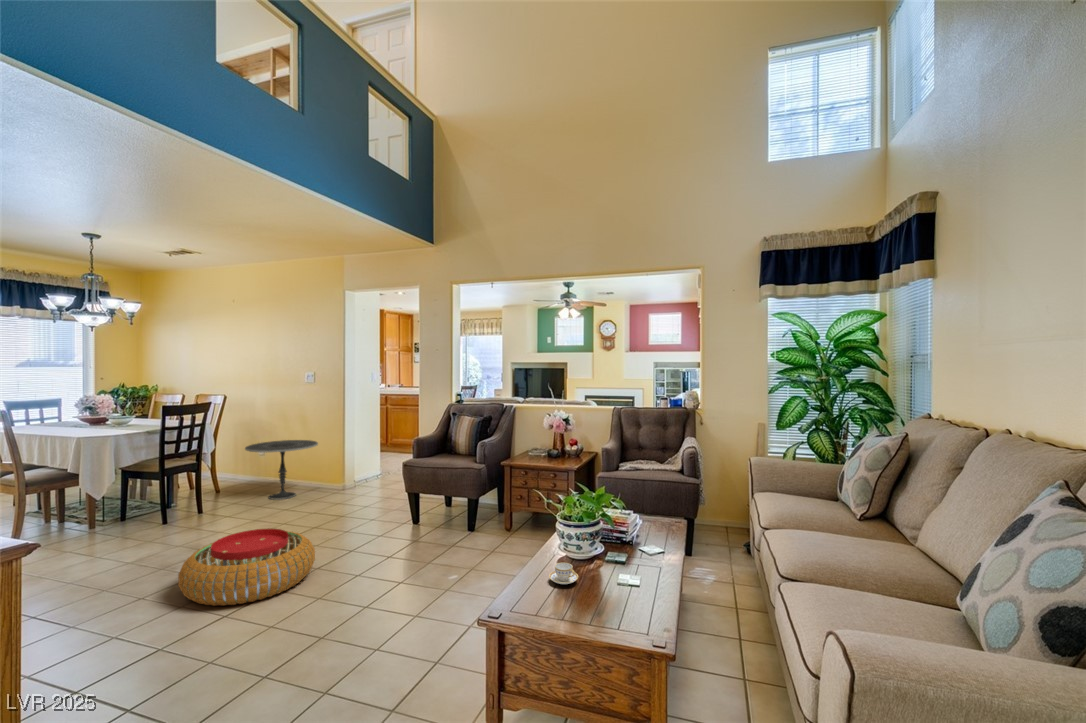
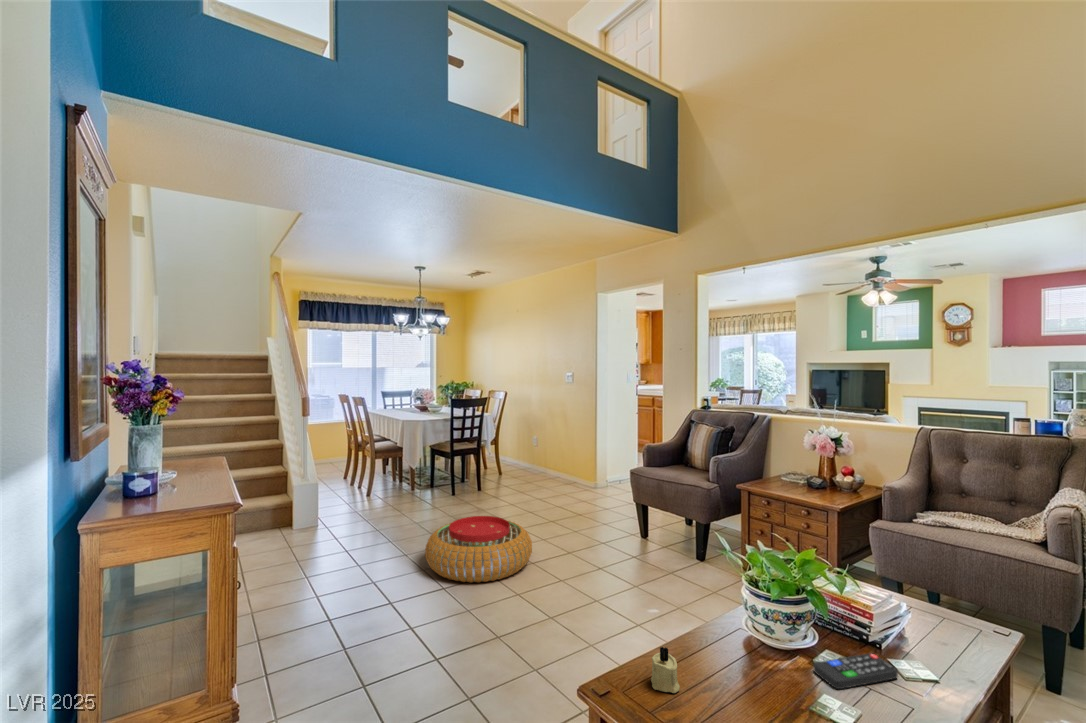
side table: present [245,440,318,500] -> none [514,435,574,490]
remote control: none [609,548,649,572] -> present [814,653,898,689]
teacup: present [549,562,578,584] -> none [706,643,749,678]
candle: none [522,573,544,606] -> present [651,647,680,693]

